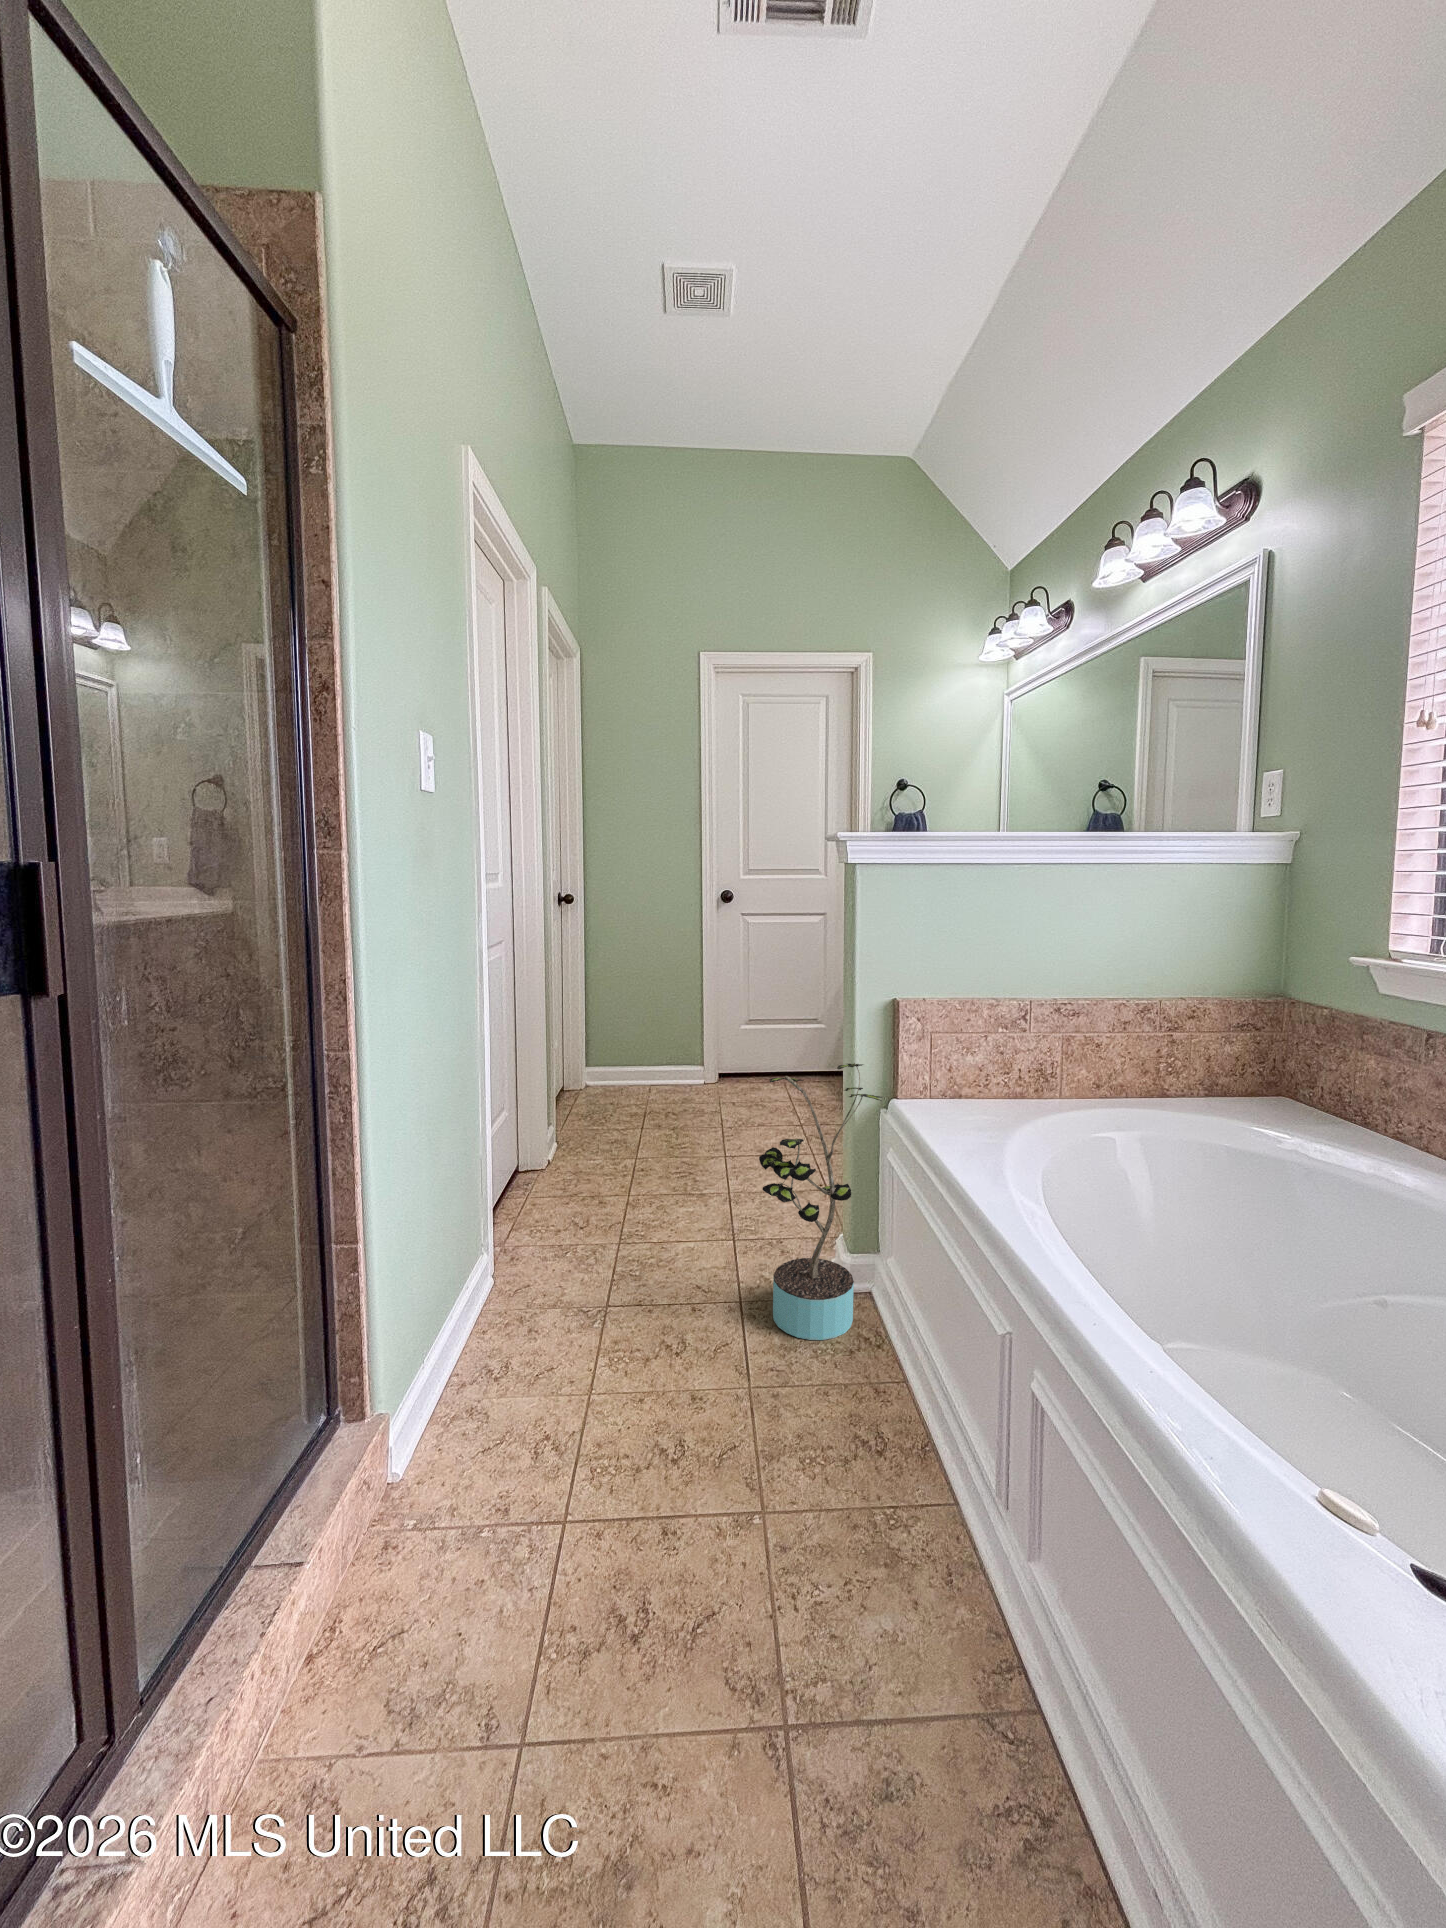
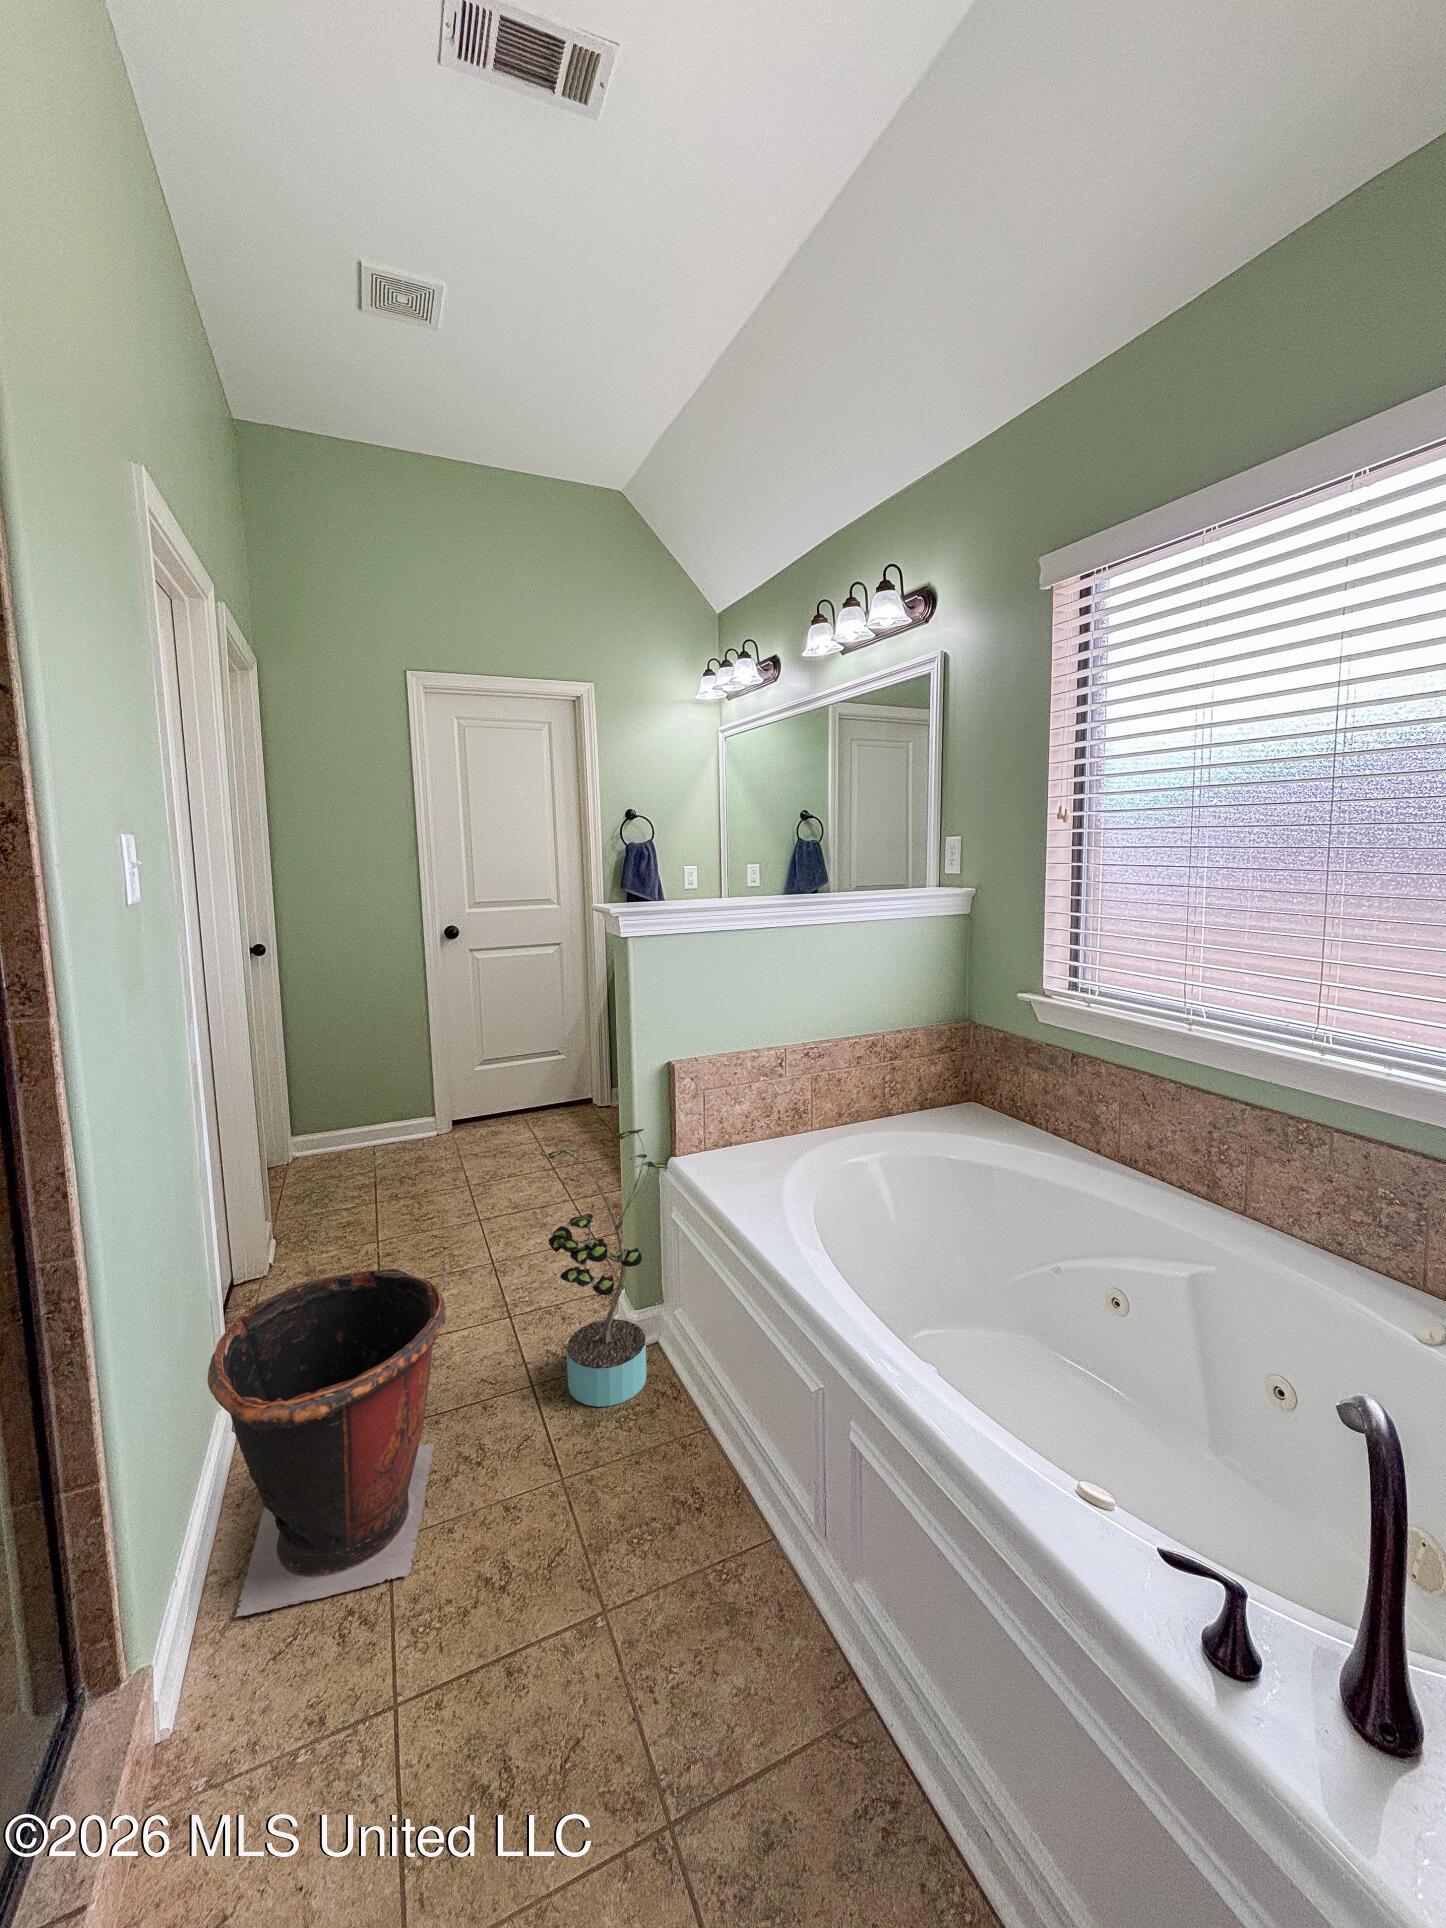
waste bin: none [456,1135,658,1427] -> present [208,1250,447,1617]

